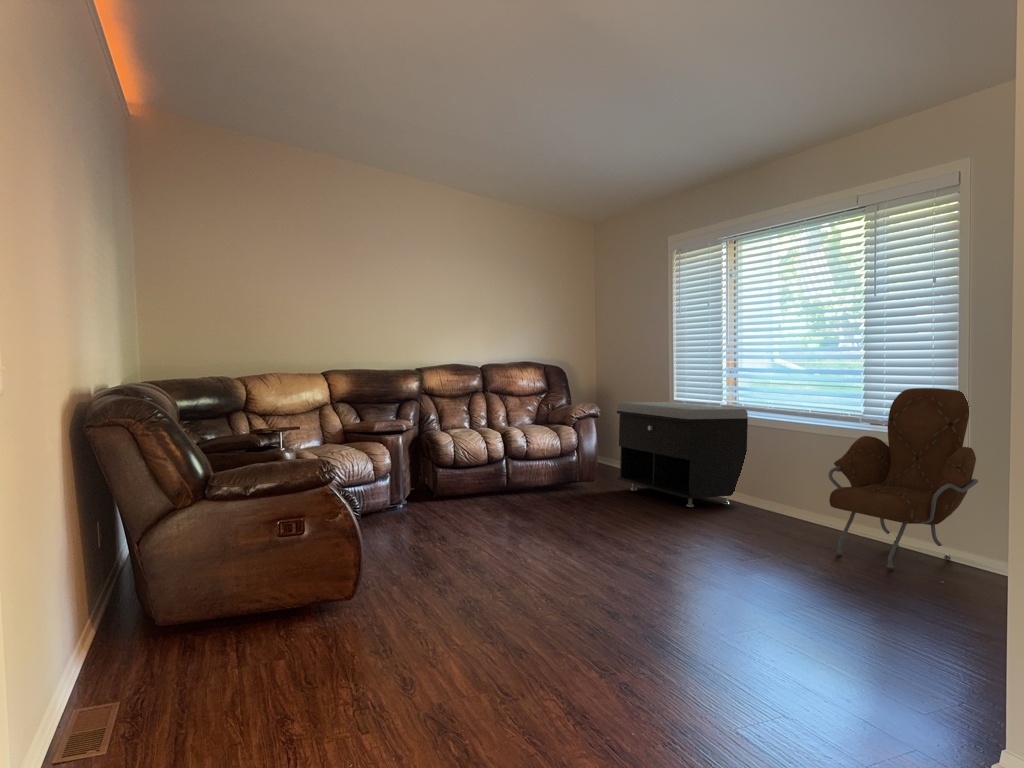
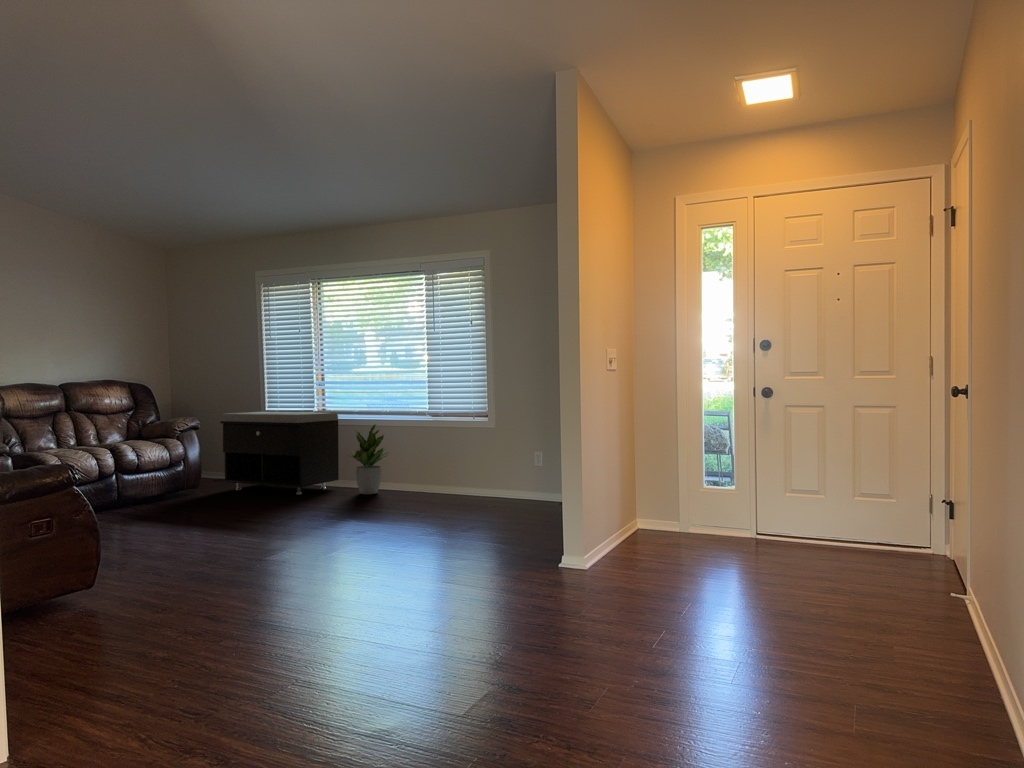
armchair: present [828,388,978,568] -> none [417,390,507,509]
potted plant: none [745,428,808,521] -> present [351,424,388,494]

